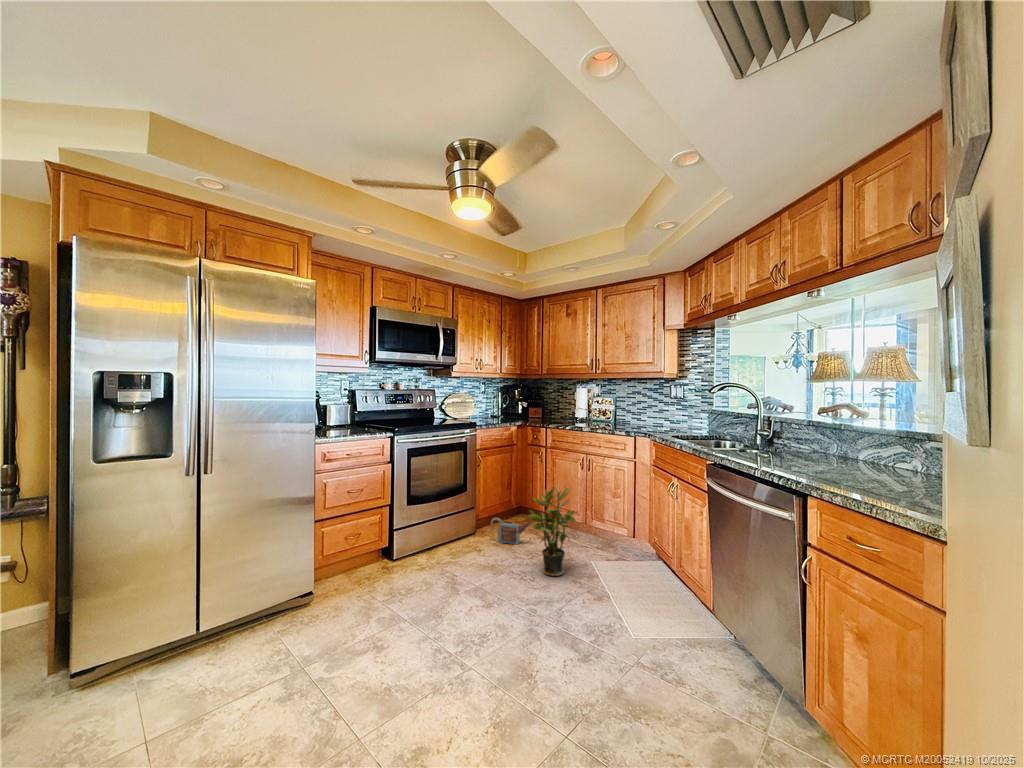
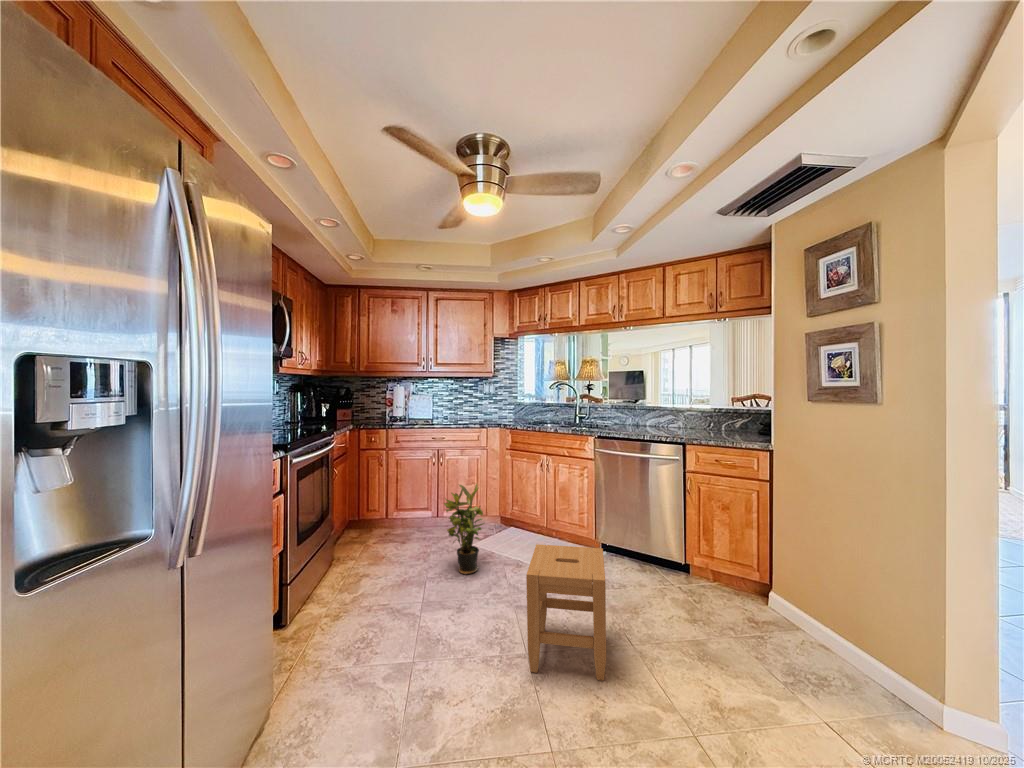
watering can: present [490,518,532,544] -> none [361,535,408,572]
stool: none [445,552,548,713] -> present [526,544,606,681]

